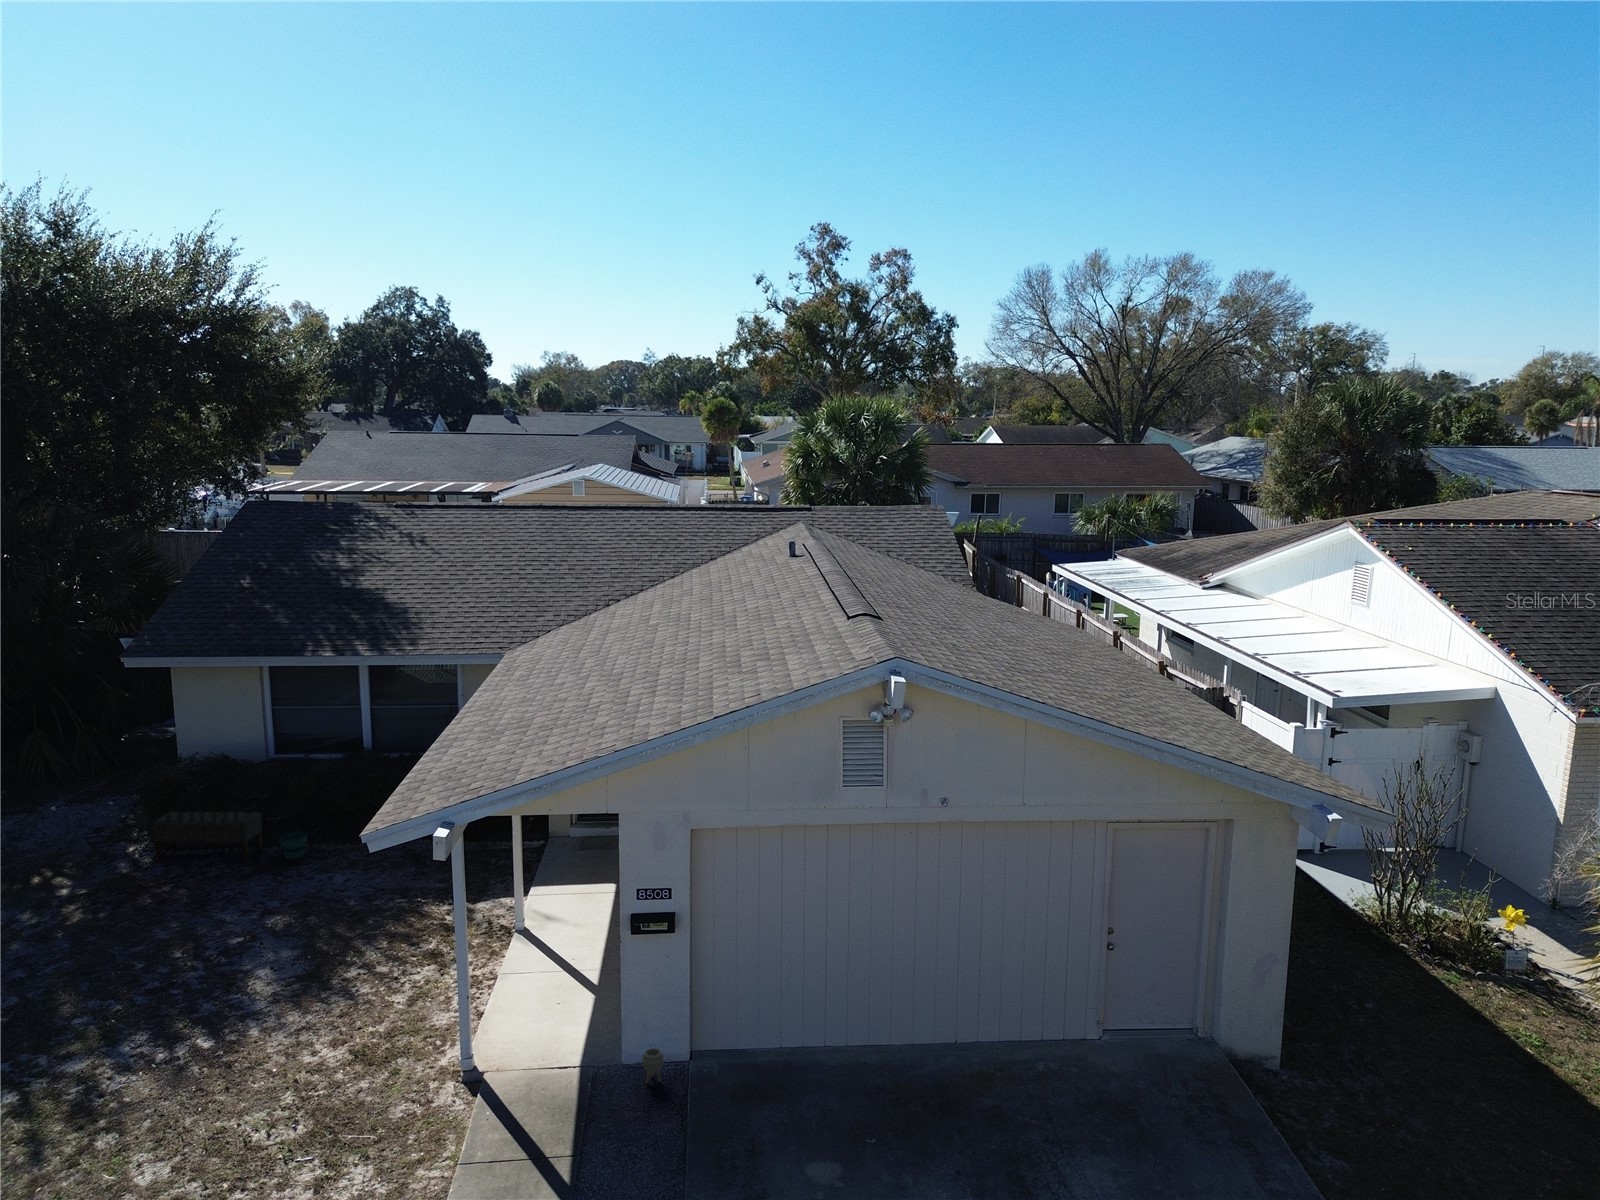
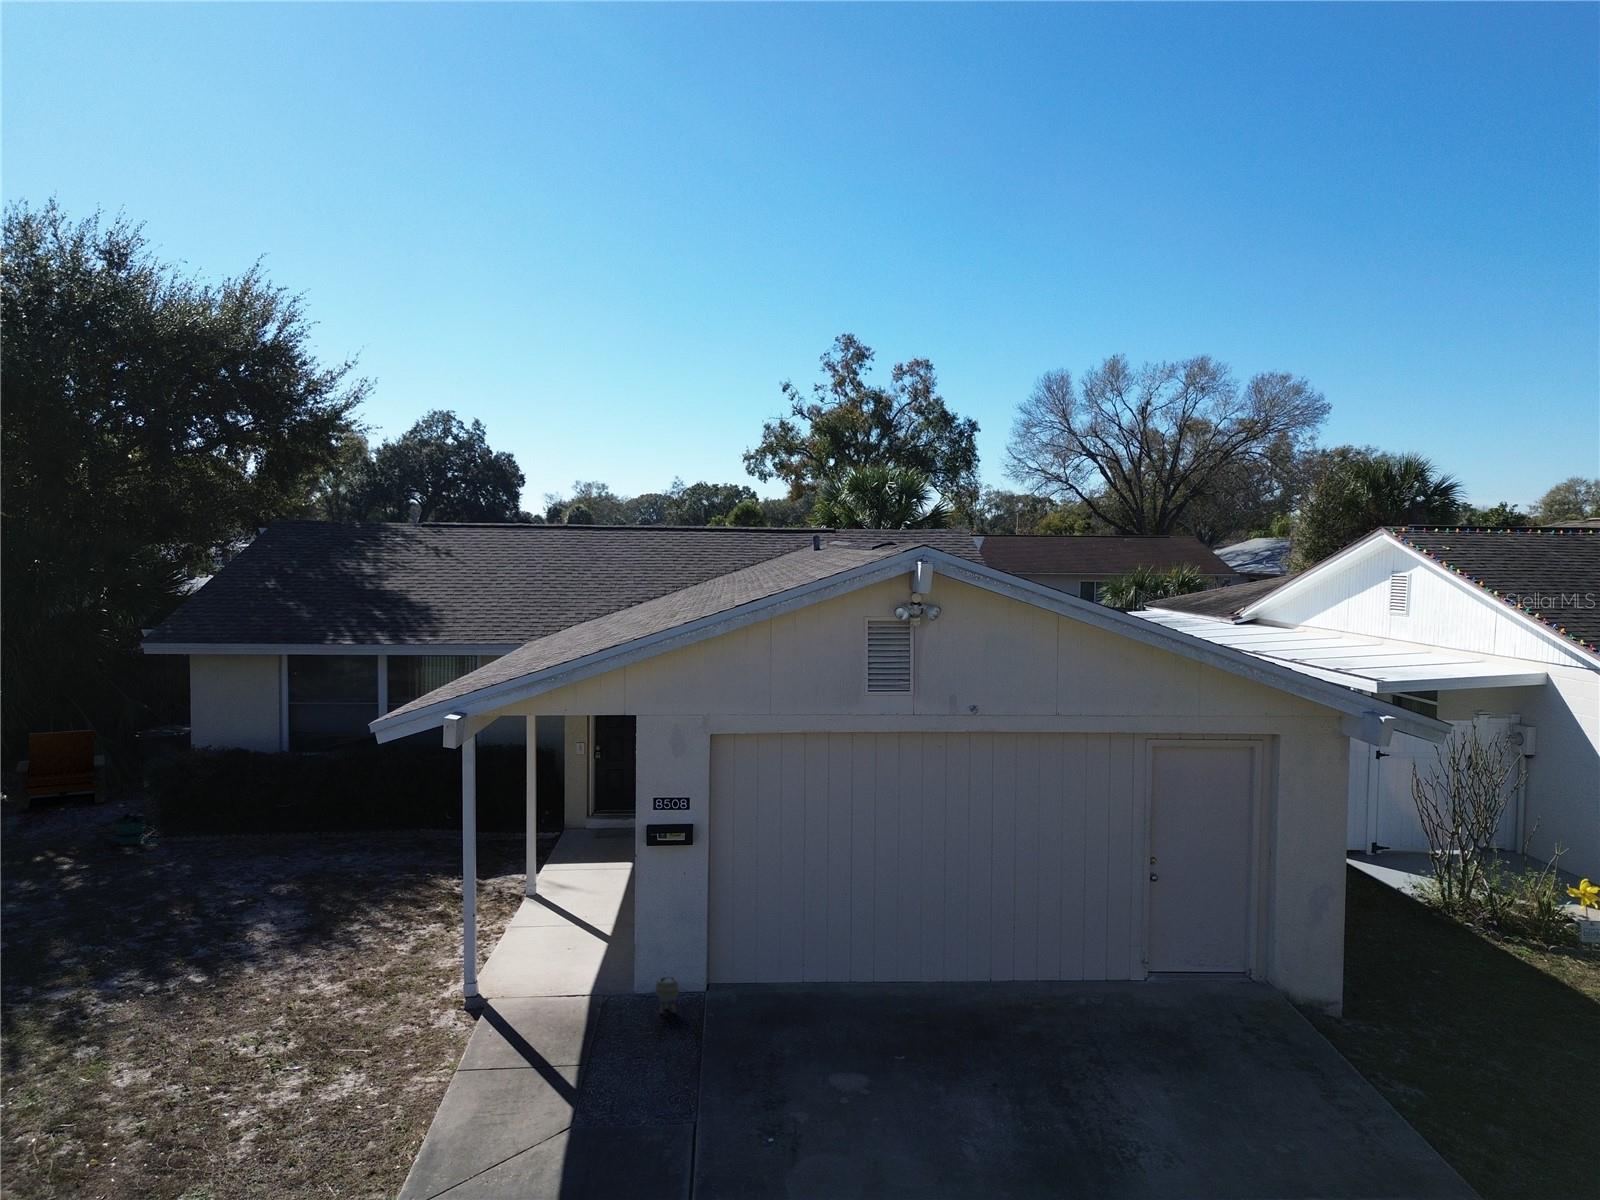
lounge chair: none [9,724,99,810] -> present [16,730,105,809]
bench: present [152,812,262,863] -> none [156,799,270,849]
bucket: present [278,829,312,859] -> present [113,814,154,845]

